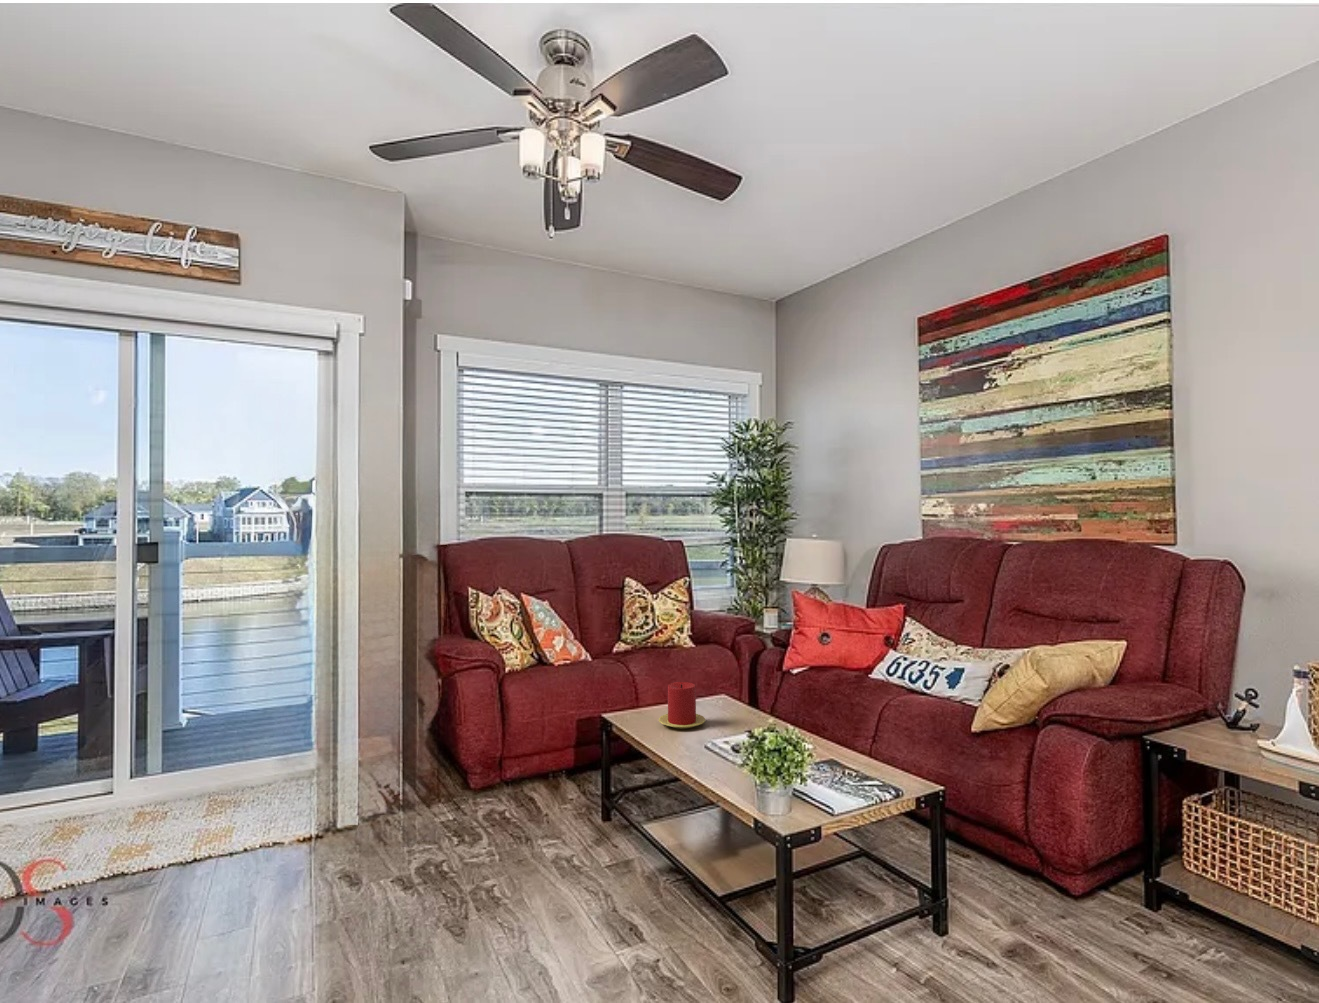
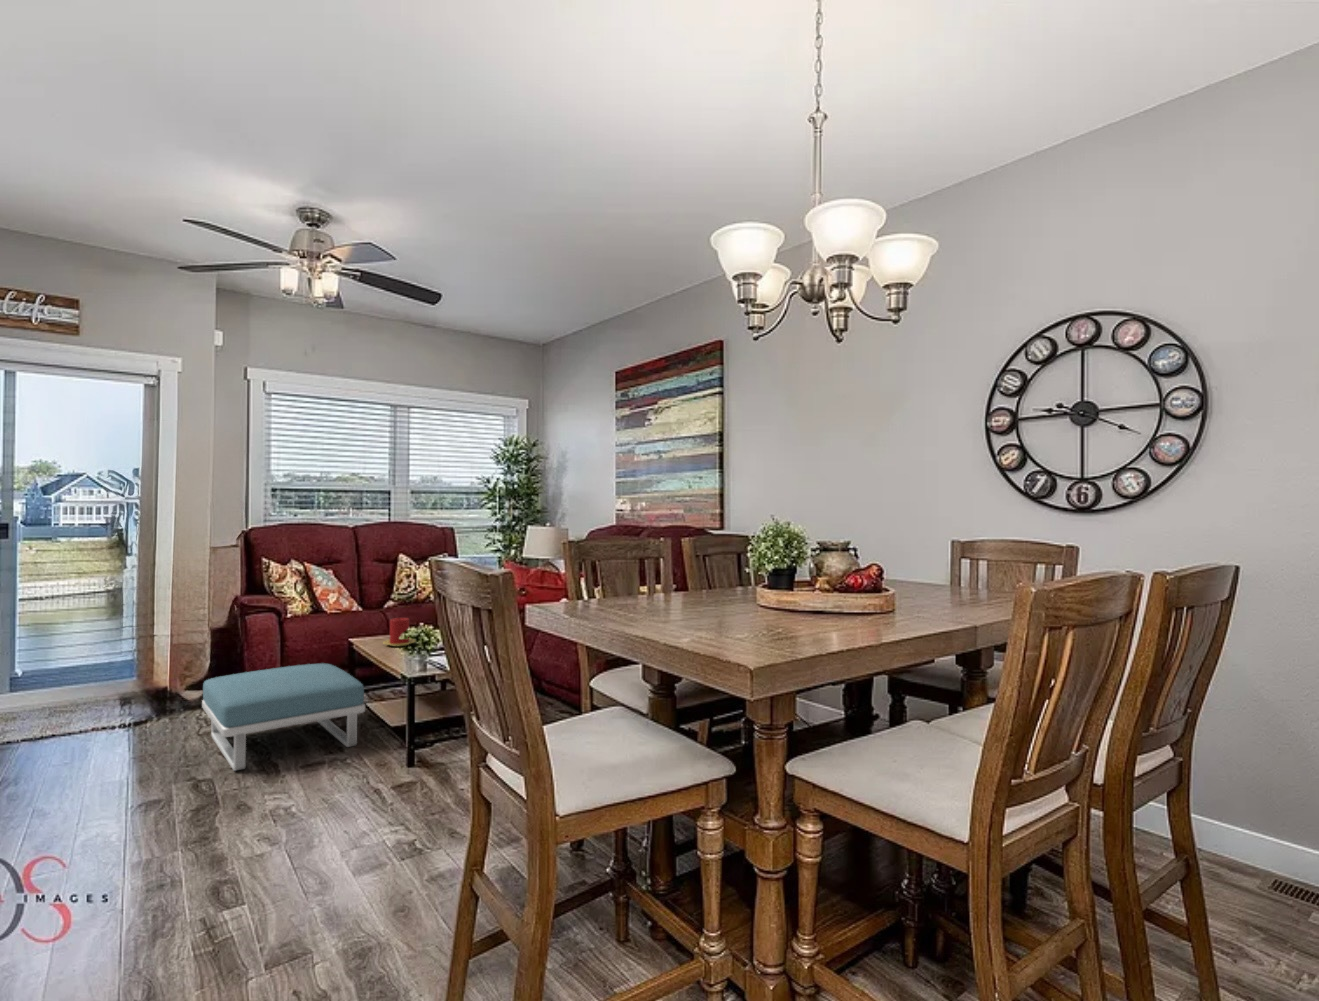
footstool: none [414,751,663,964] -> present [202,663,365,771]

